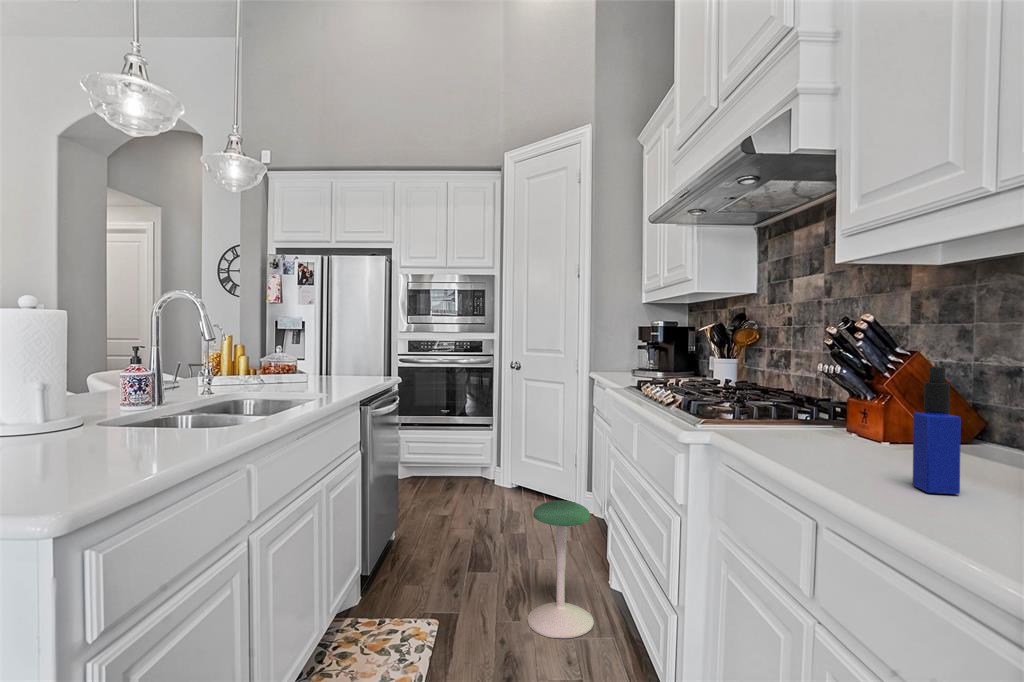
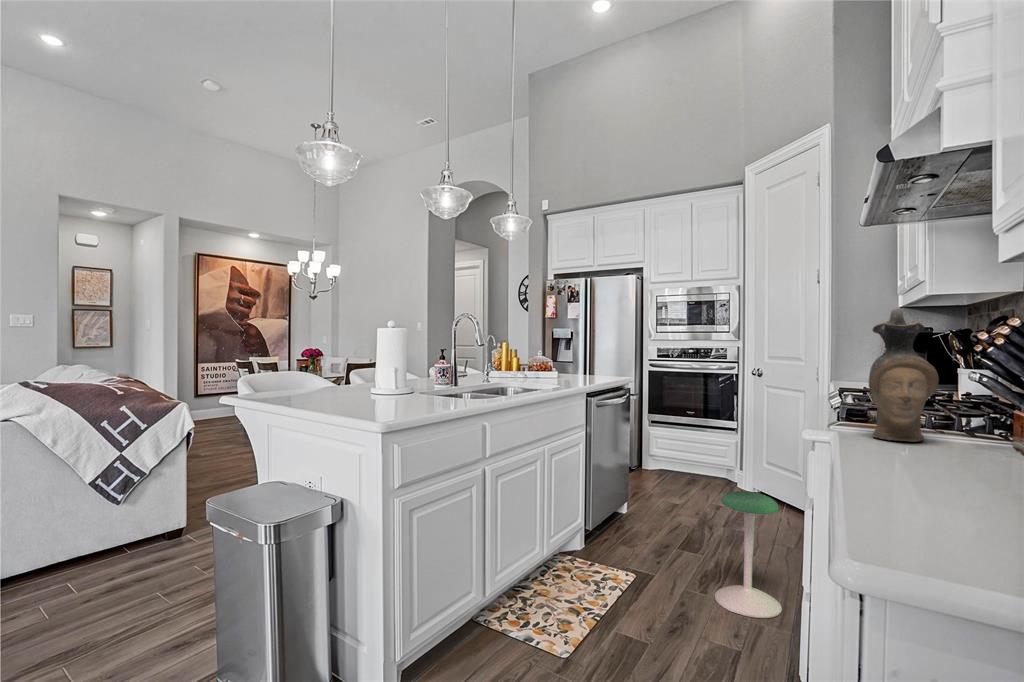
ceramic pitcher: none [774,313,843,452] -> present [869,309,939,441]
bottle: present [913,367,961,494] -> none [942,353,980,475]

